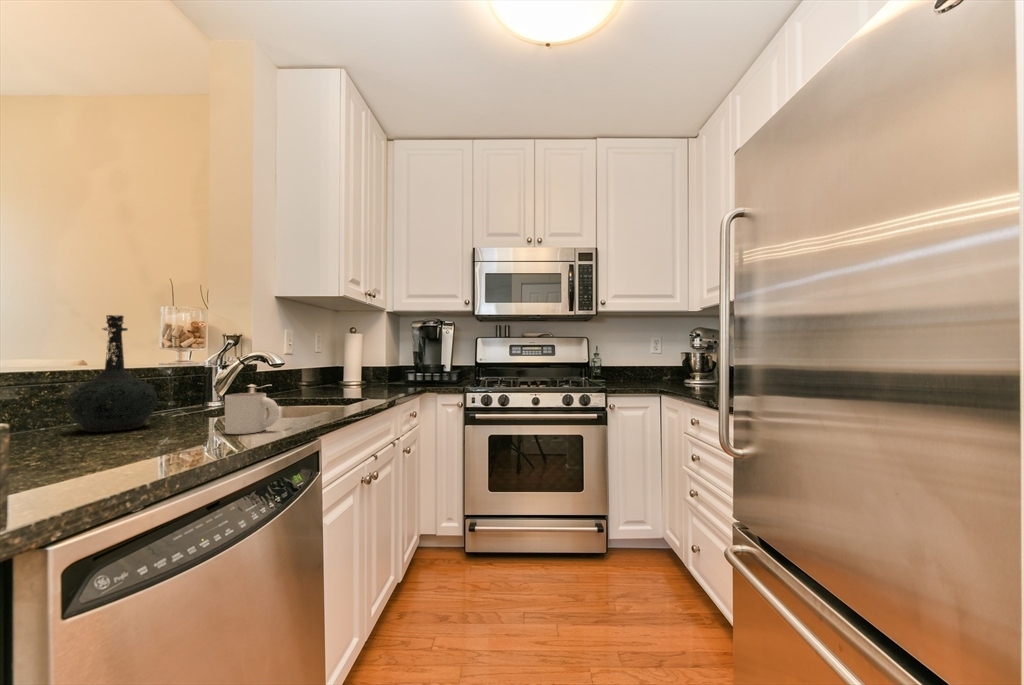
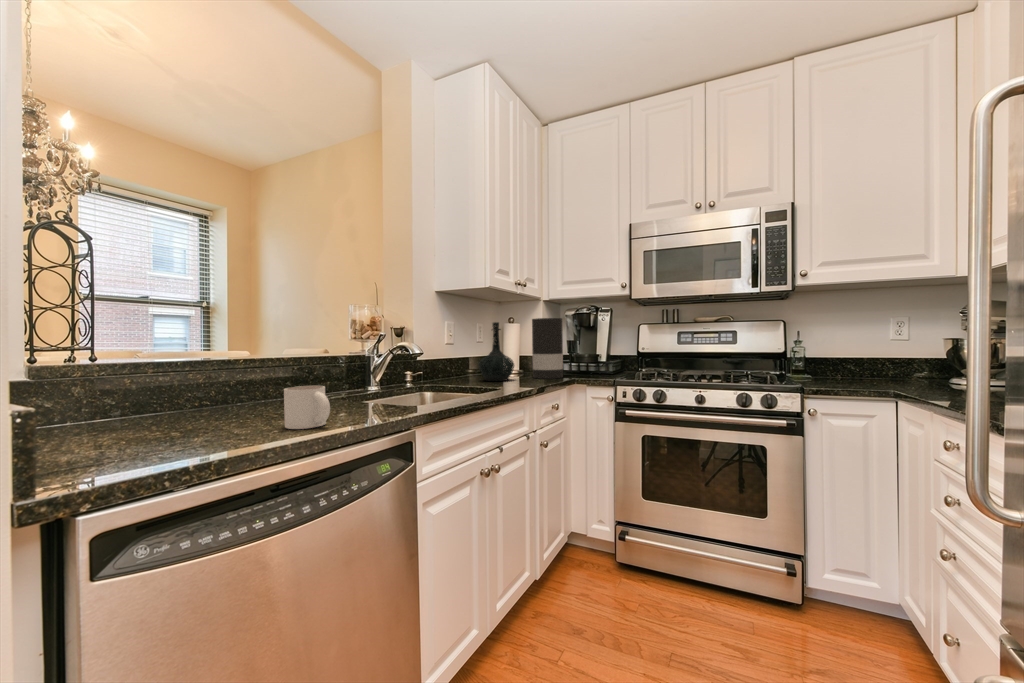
bottle: present [66,315,159,432] -> present [478,322,514,381]
vase: none [385,330,416,389] -> present [532,318,563,379]

